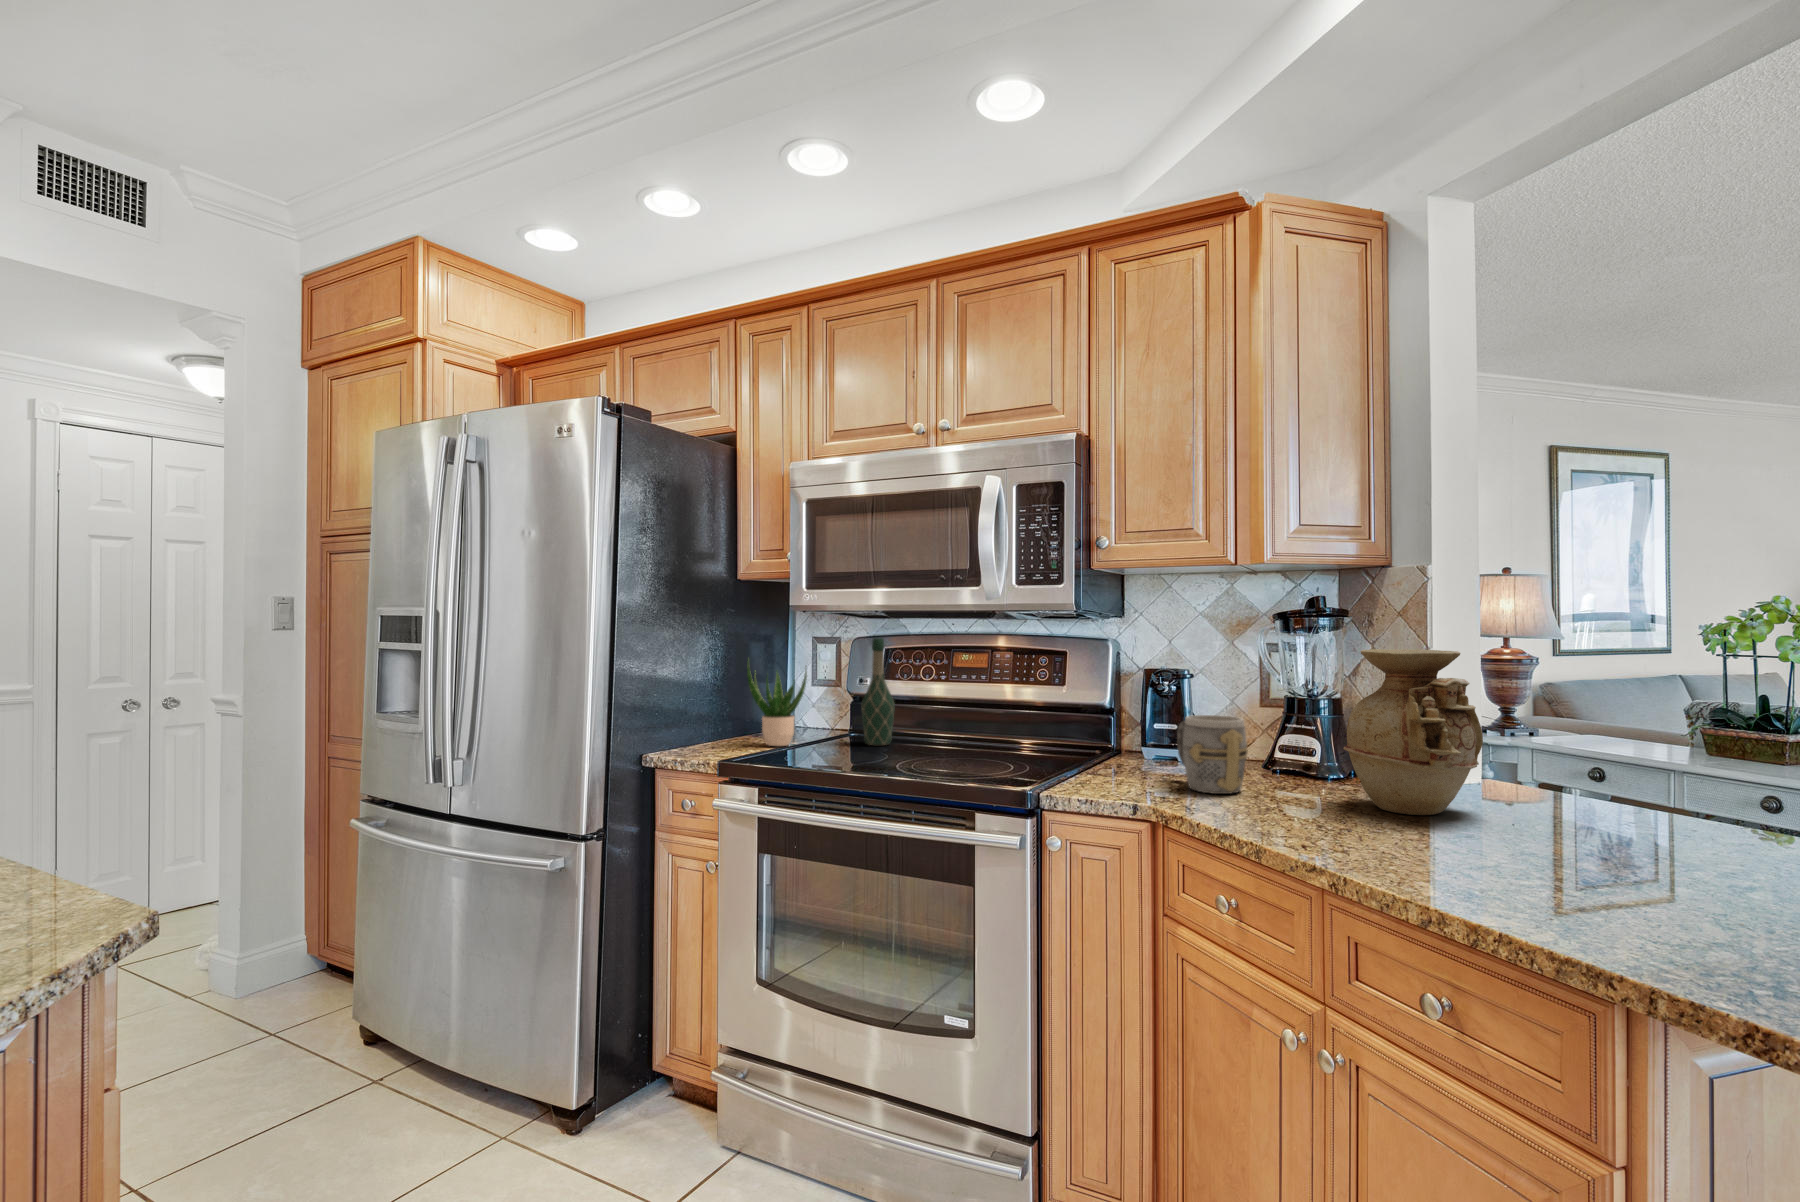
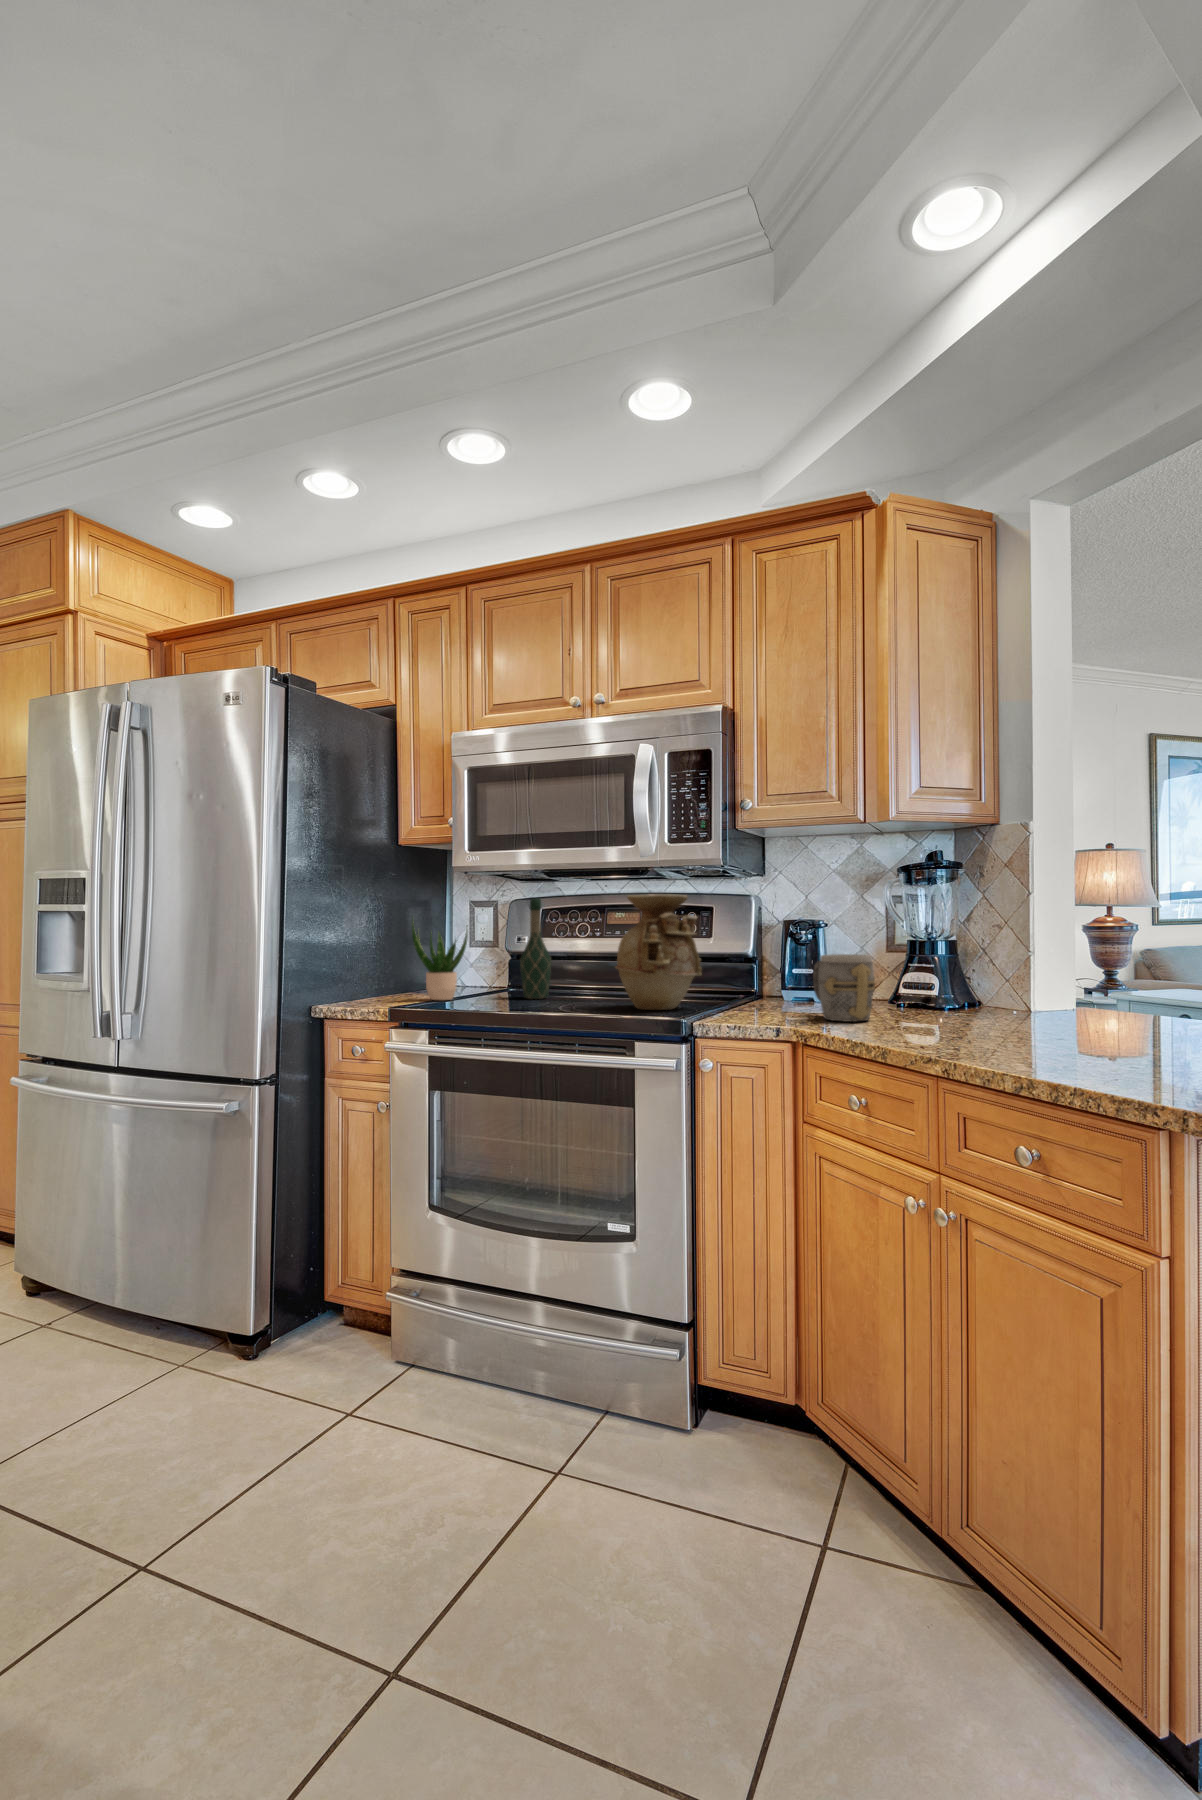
vase: present [1343,649,1483,815] -> present [616,895,702,1010]

